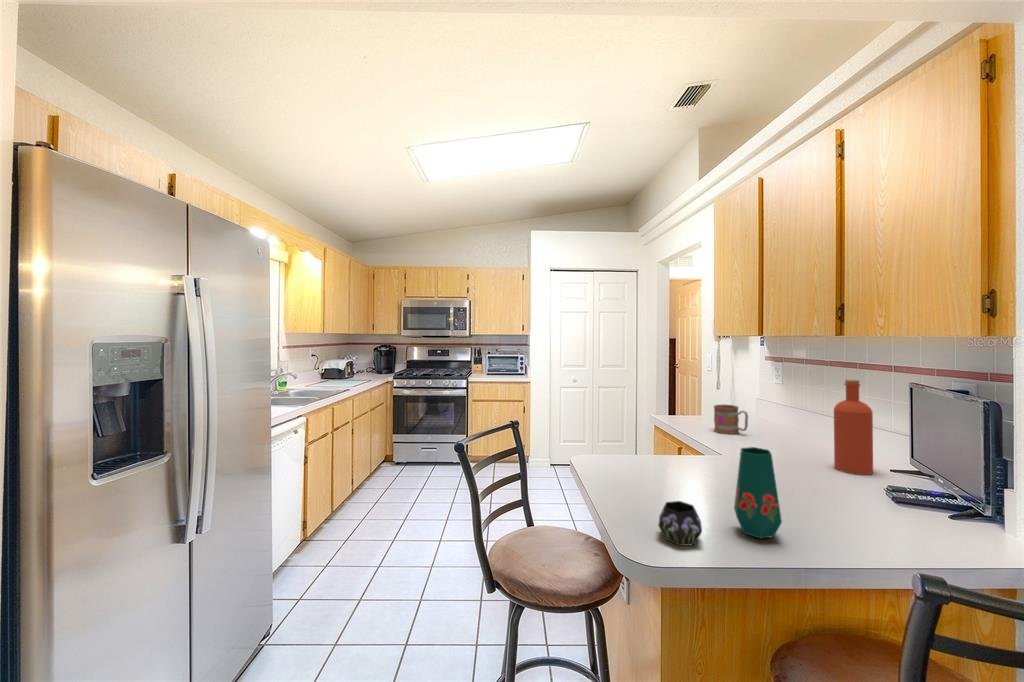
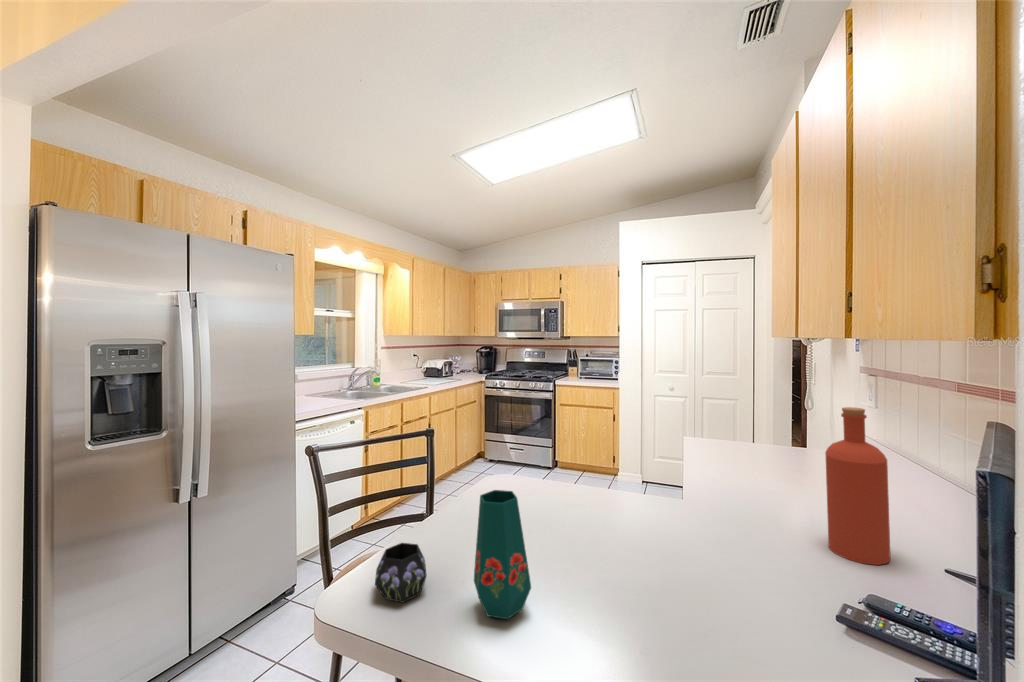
mug: present [714,404,748,434] -> none [737,430,778,472]

